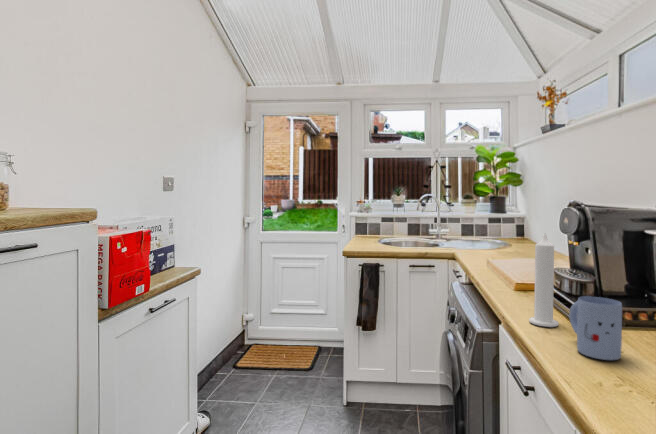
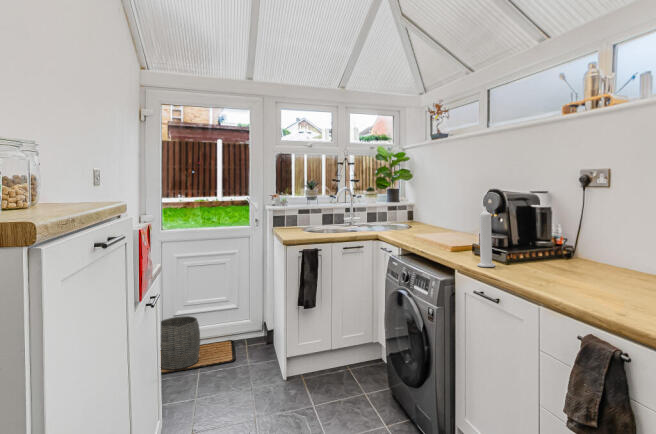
mug: present [569,296,622,360] -> none [507,242,540,276]
woven basket: none [233,316,273,367] -> present [161,316,200,370]

